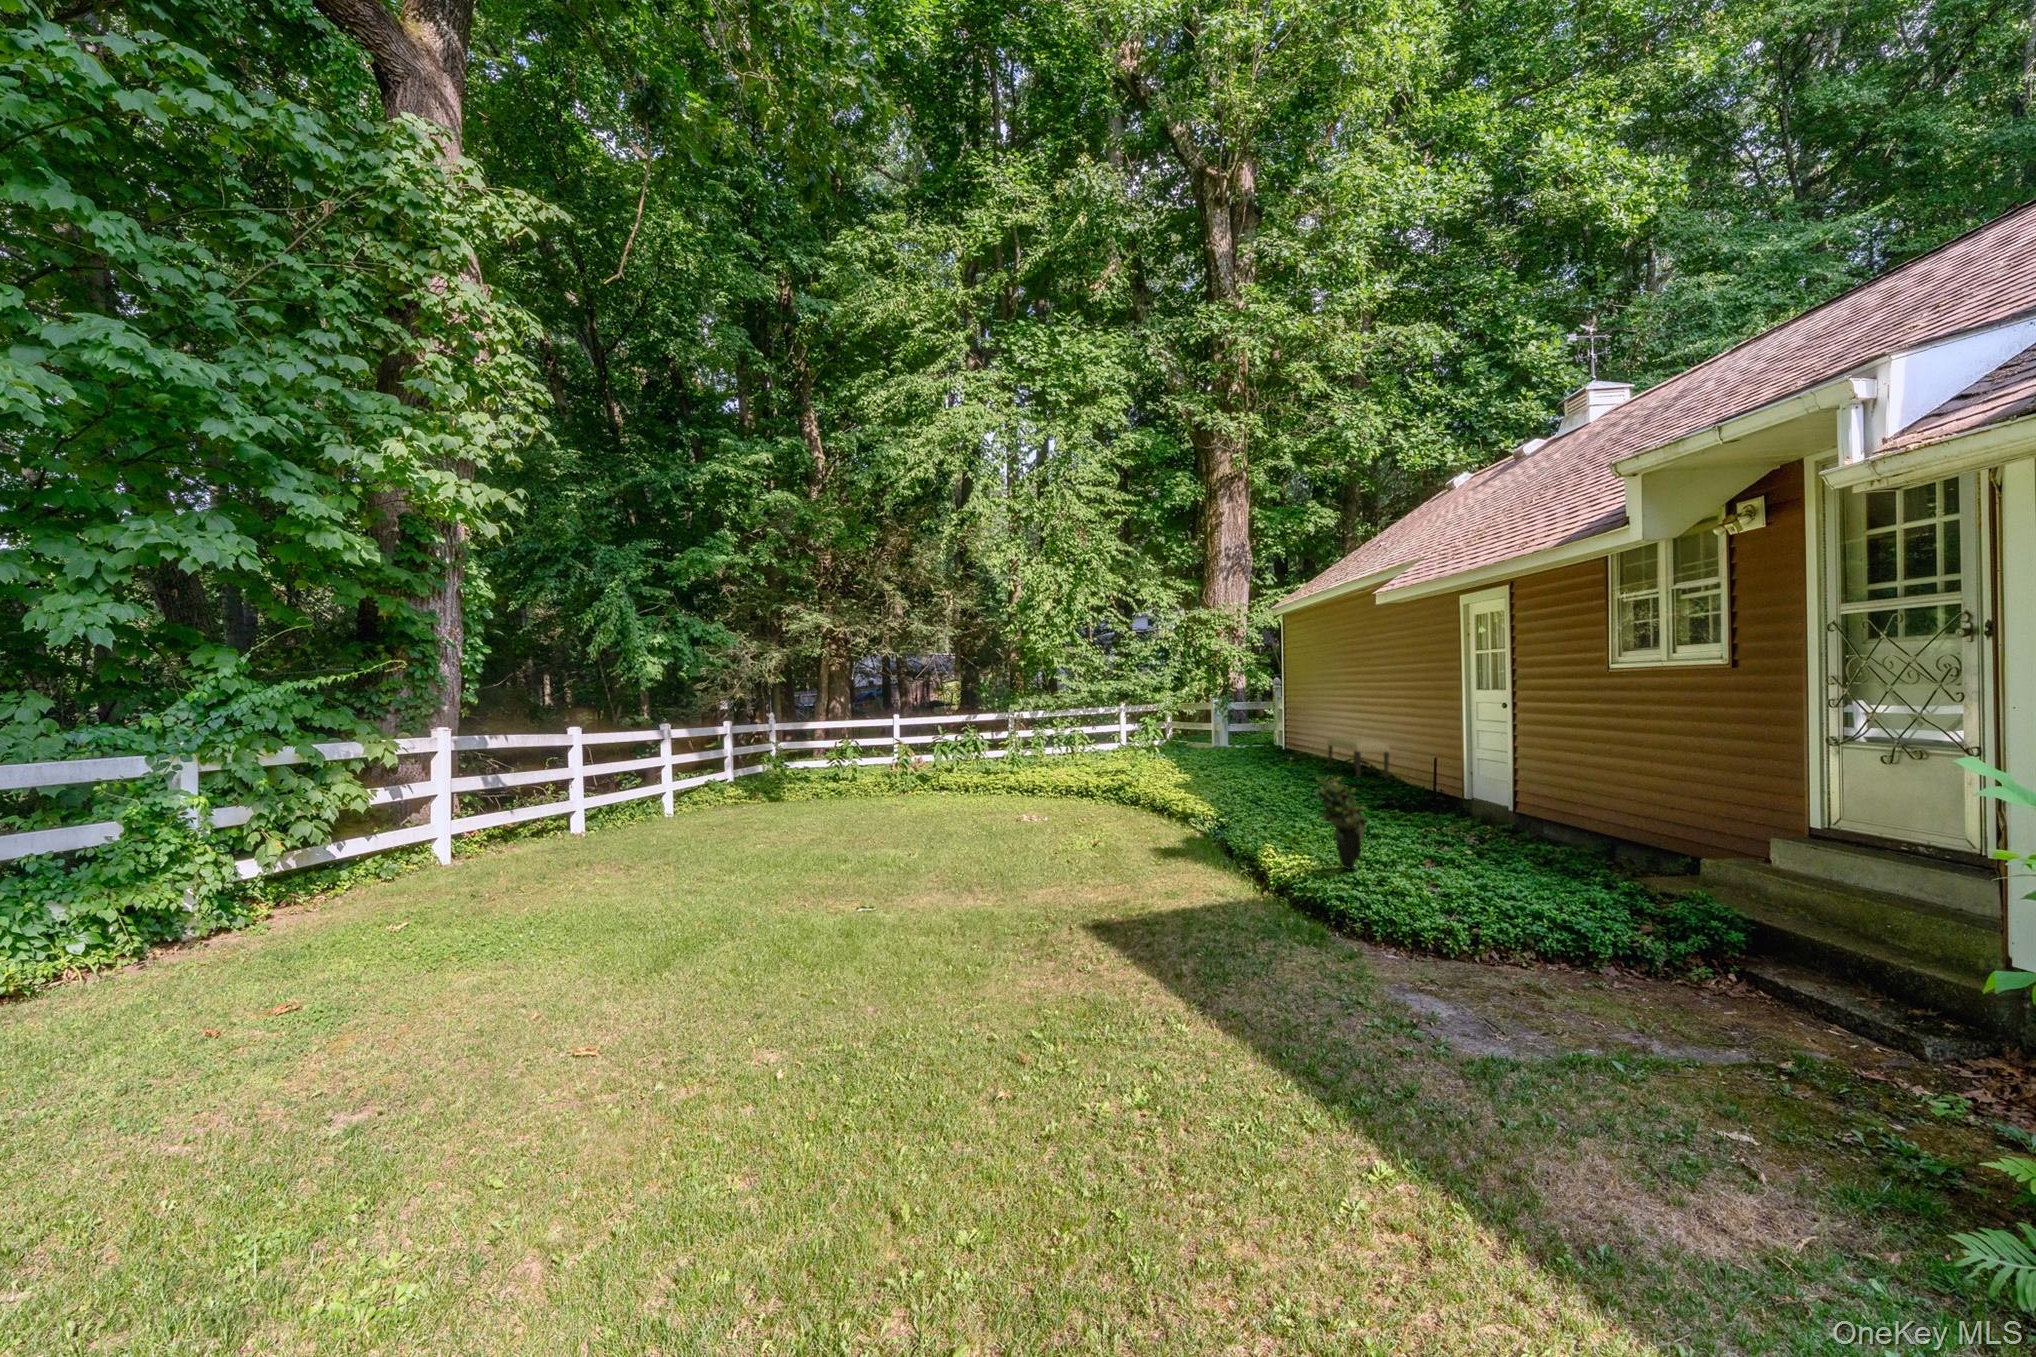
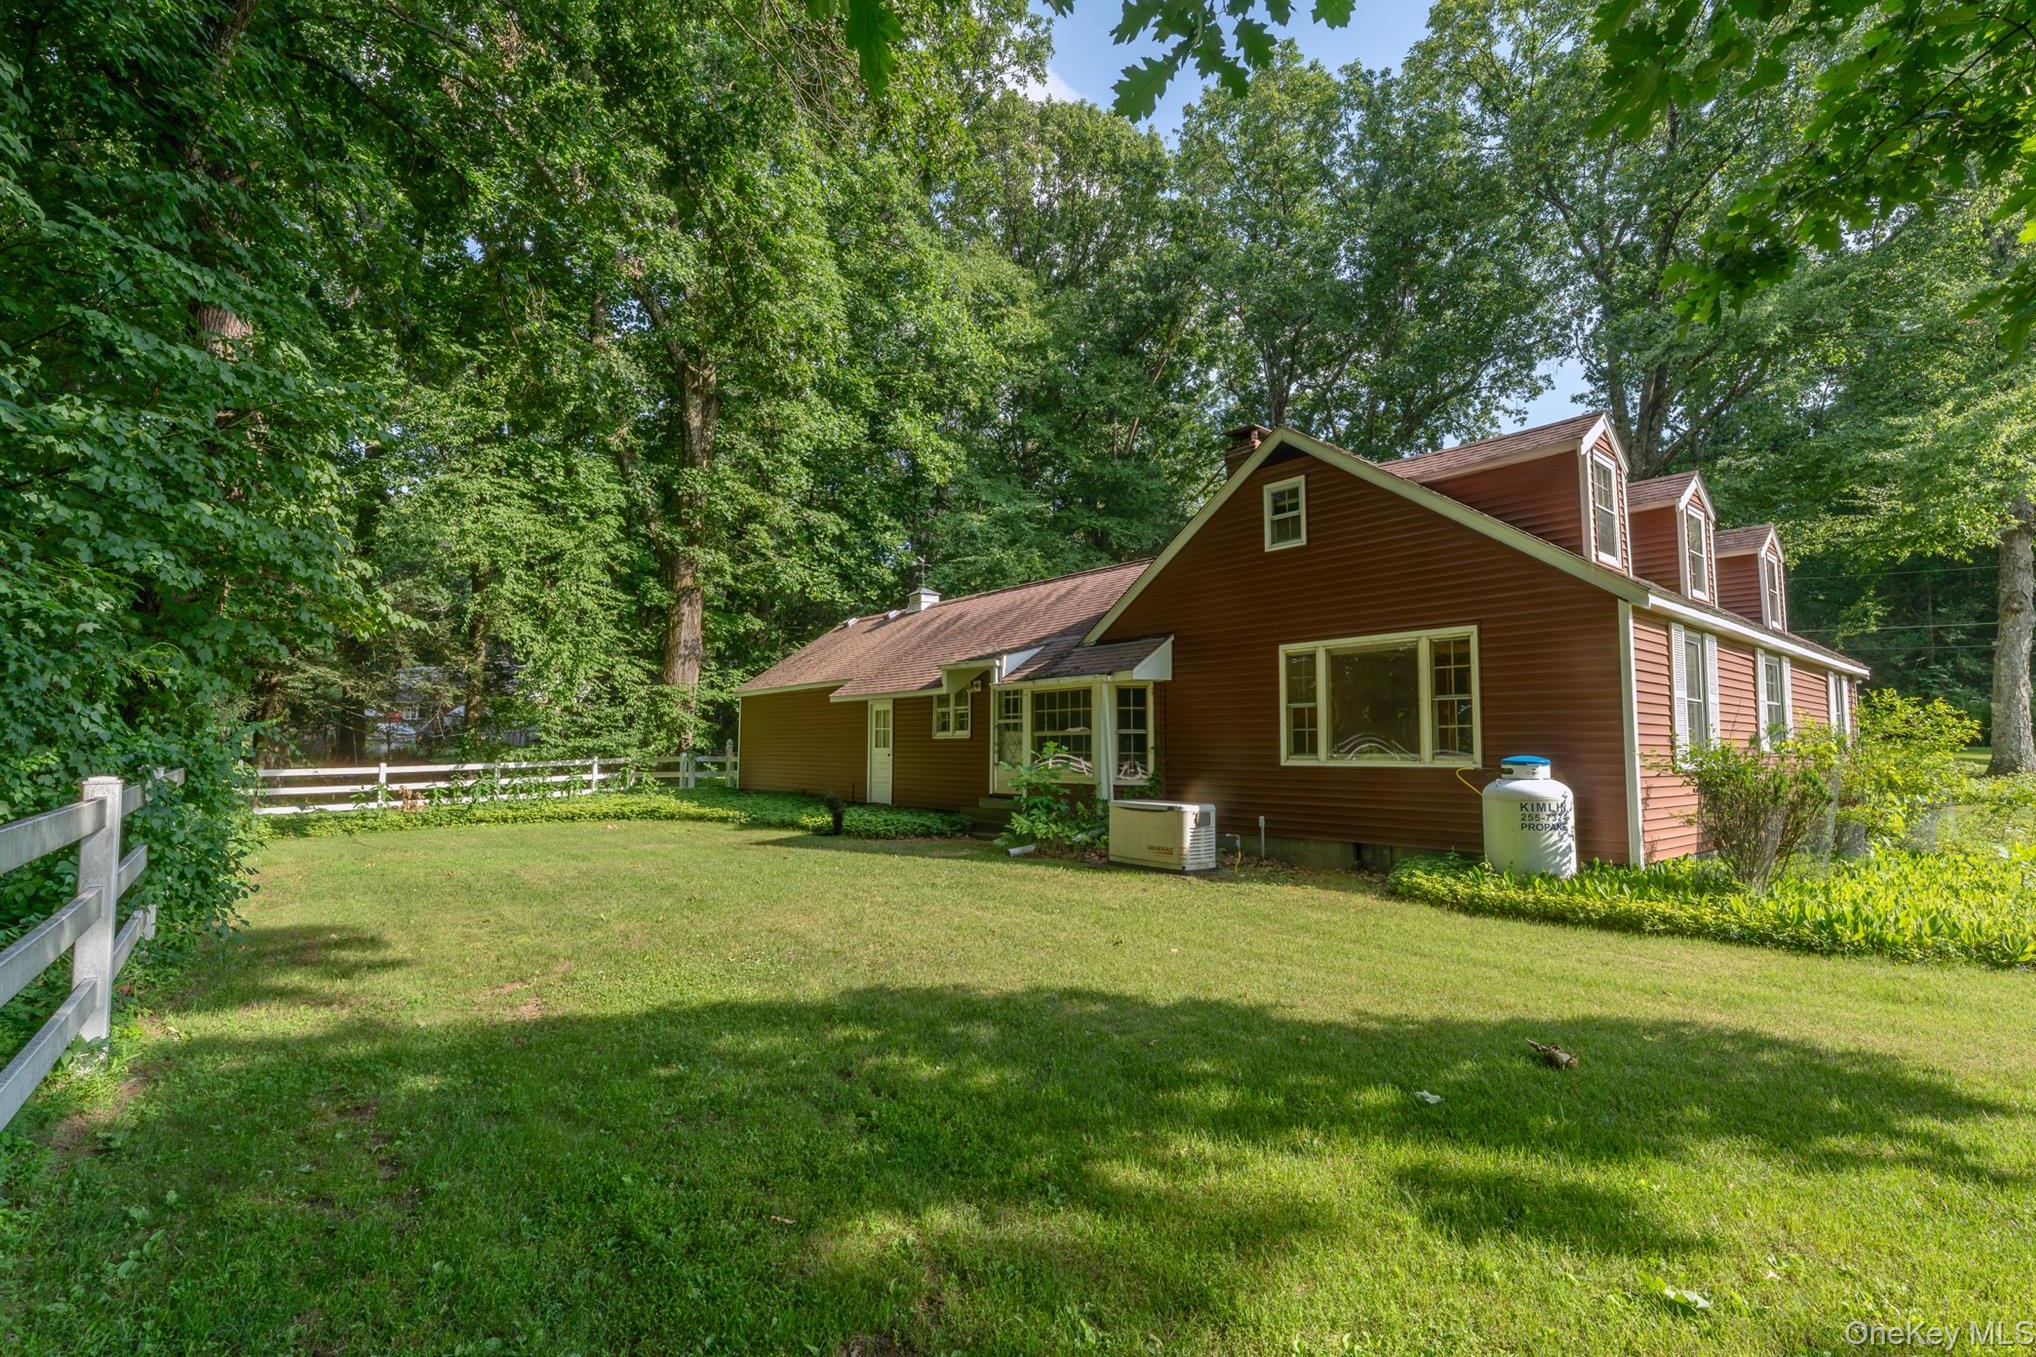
bench: present [1327,736,1390,778] -> none [770,780,813,805]

